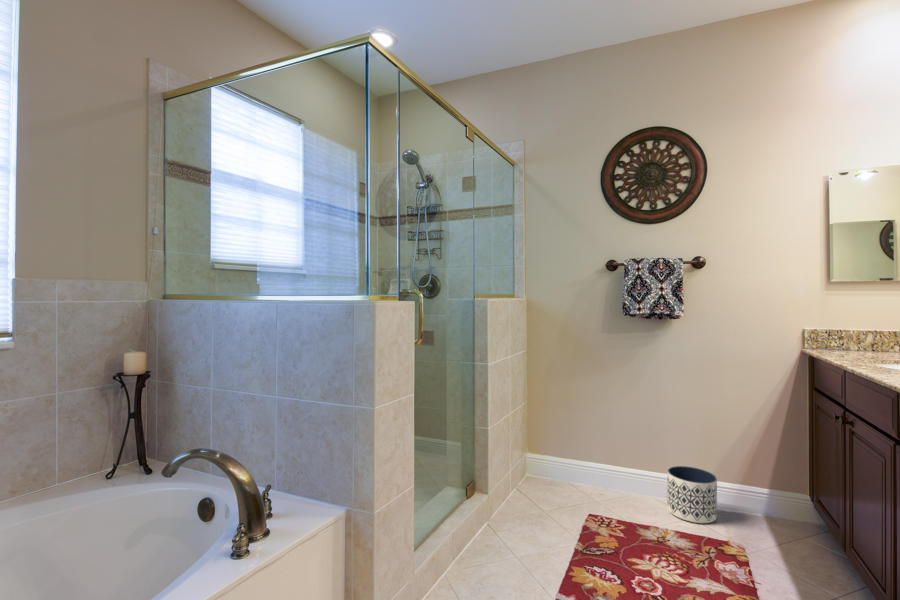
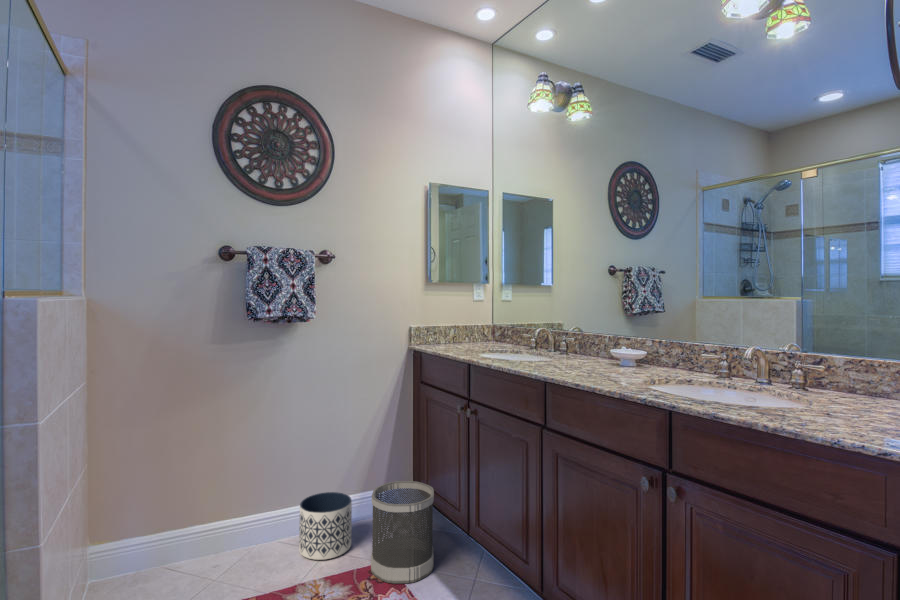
wastebasket: none [721,474,796,574] -> present [371,481,434,583]

